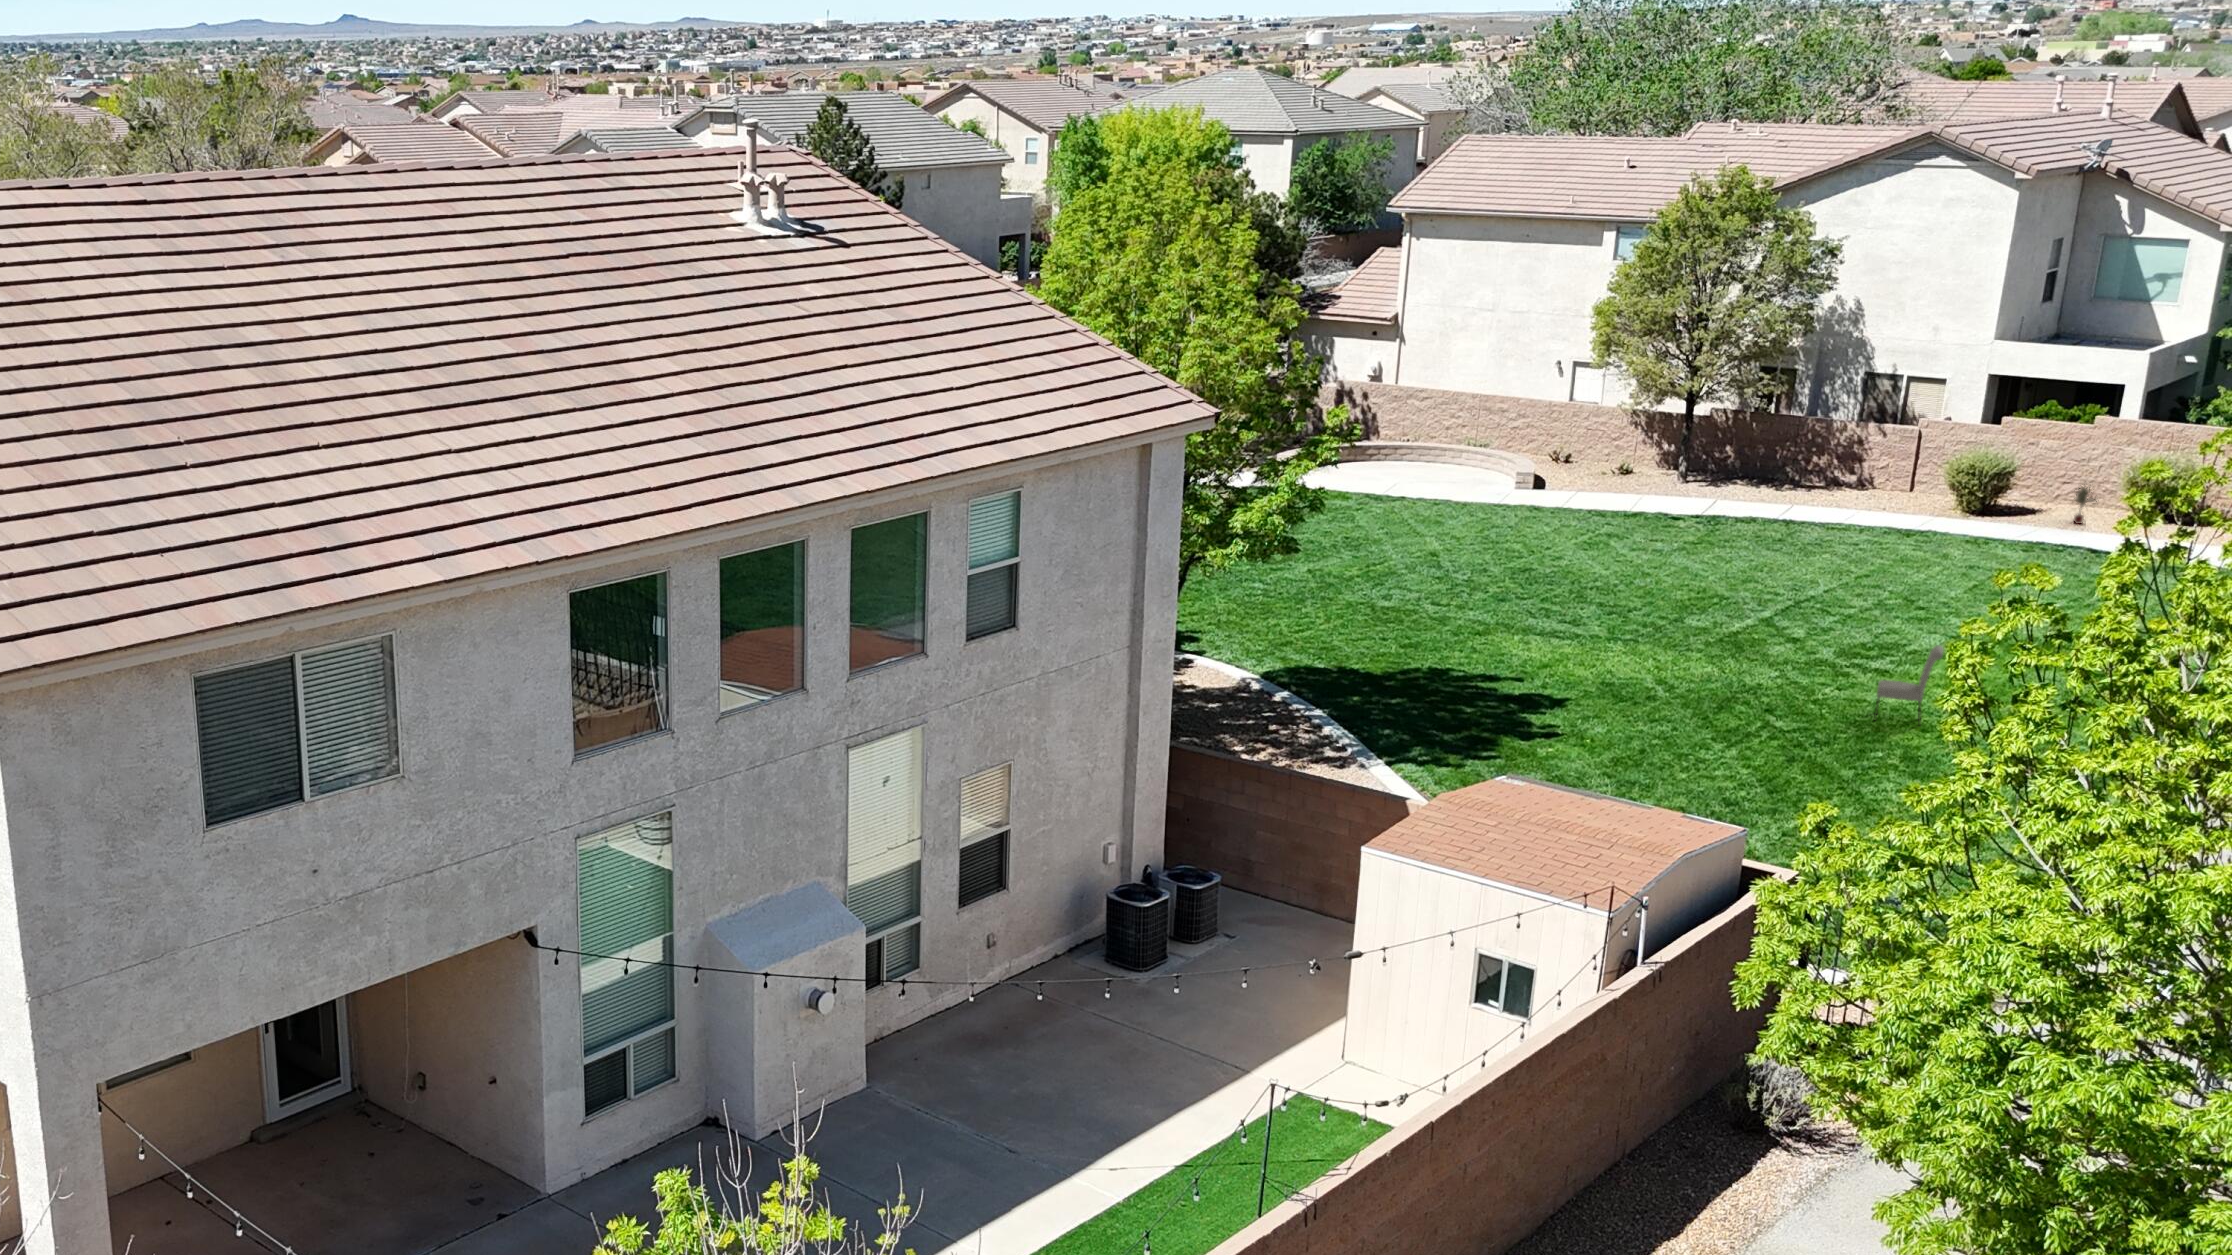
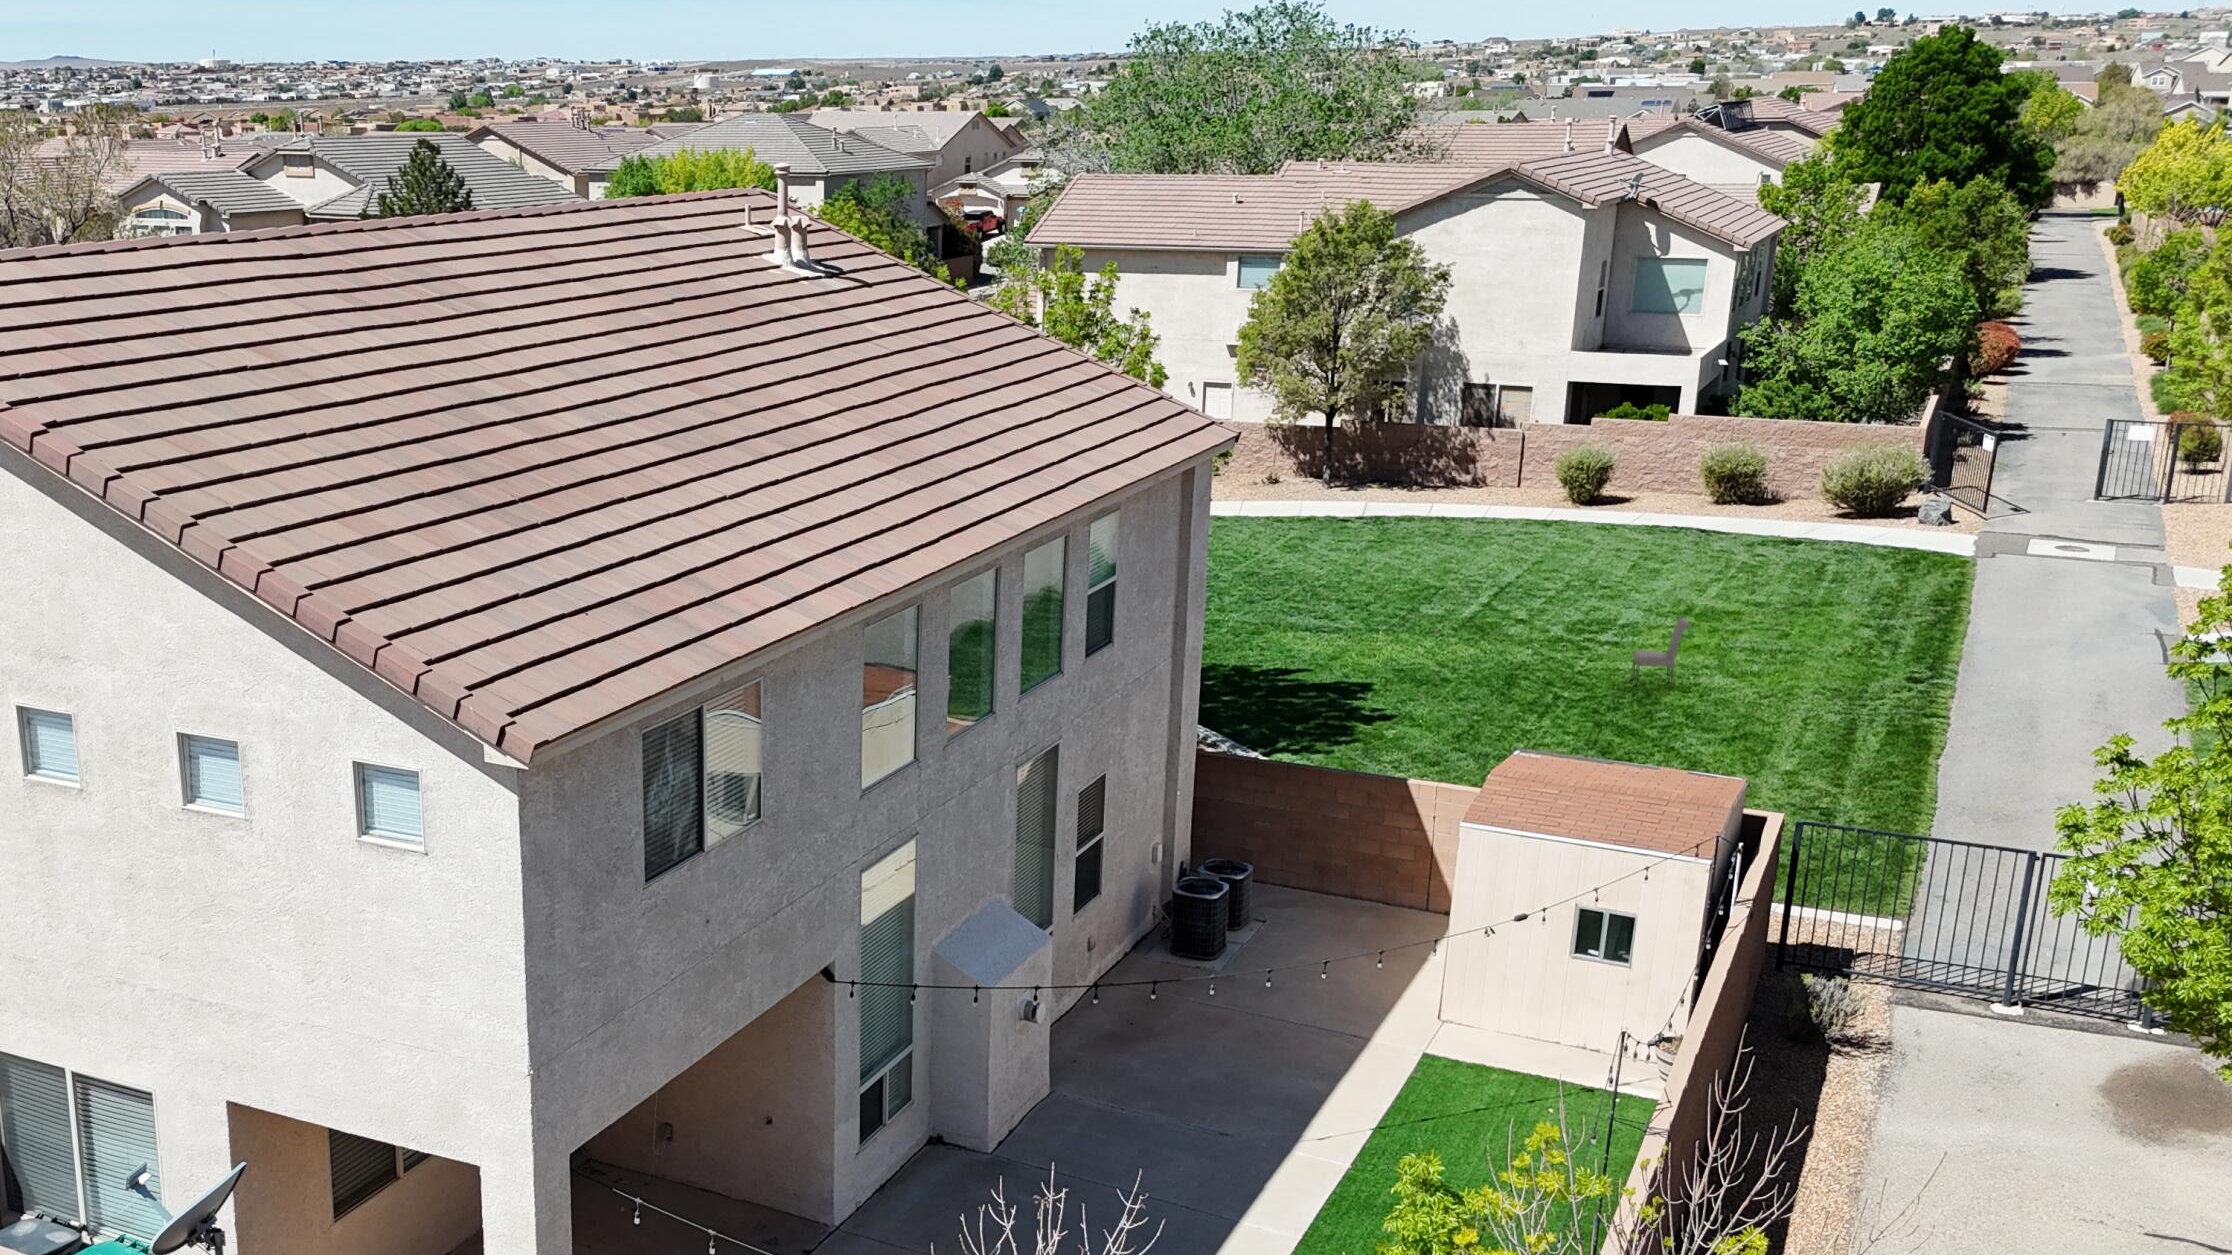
potted tree: present [2074,484,2099,524] -> none [1661,471,1684,510]

